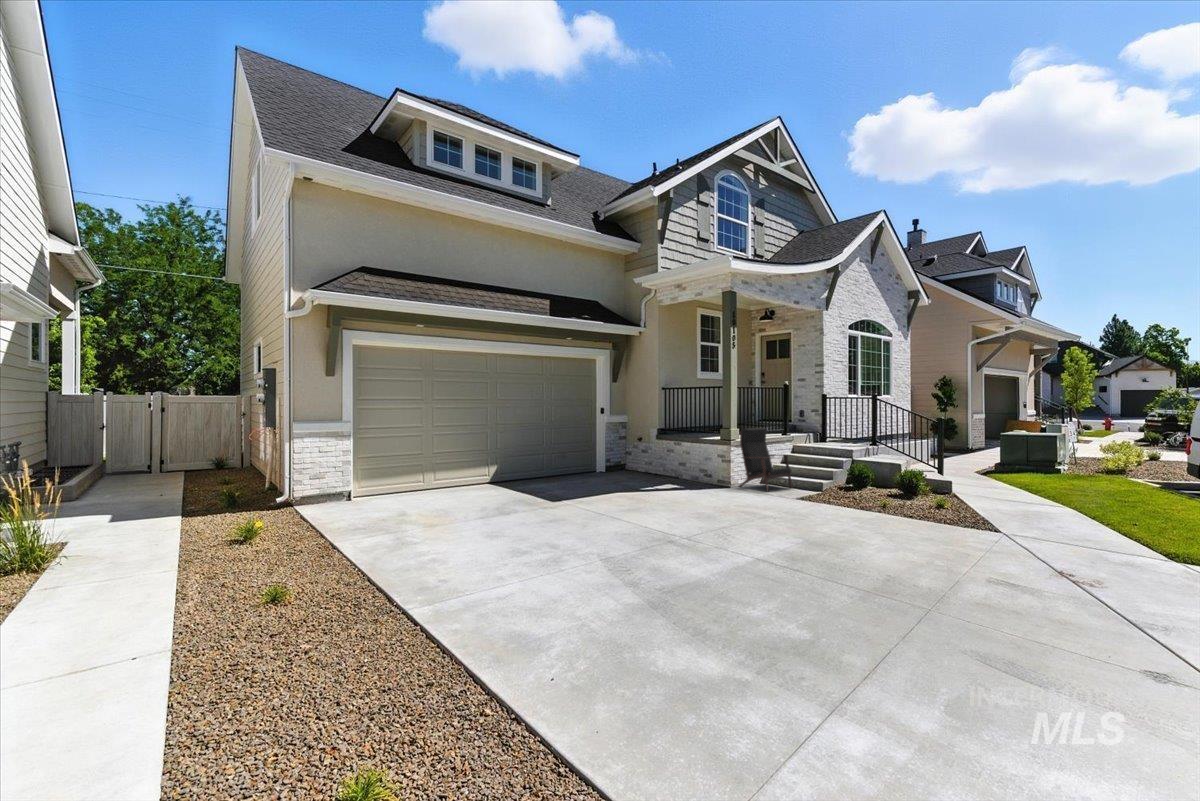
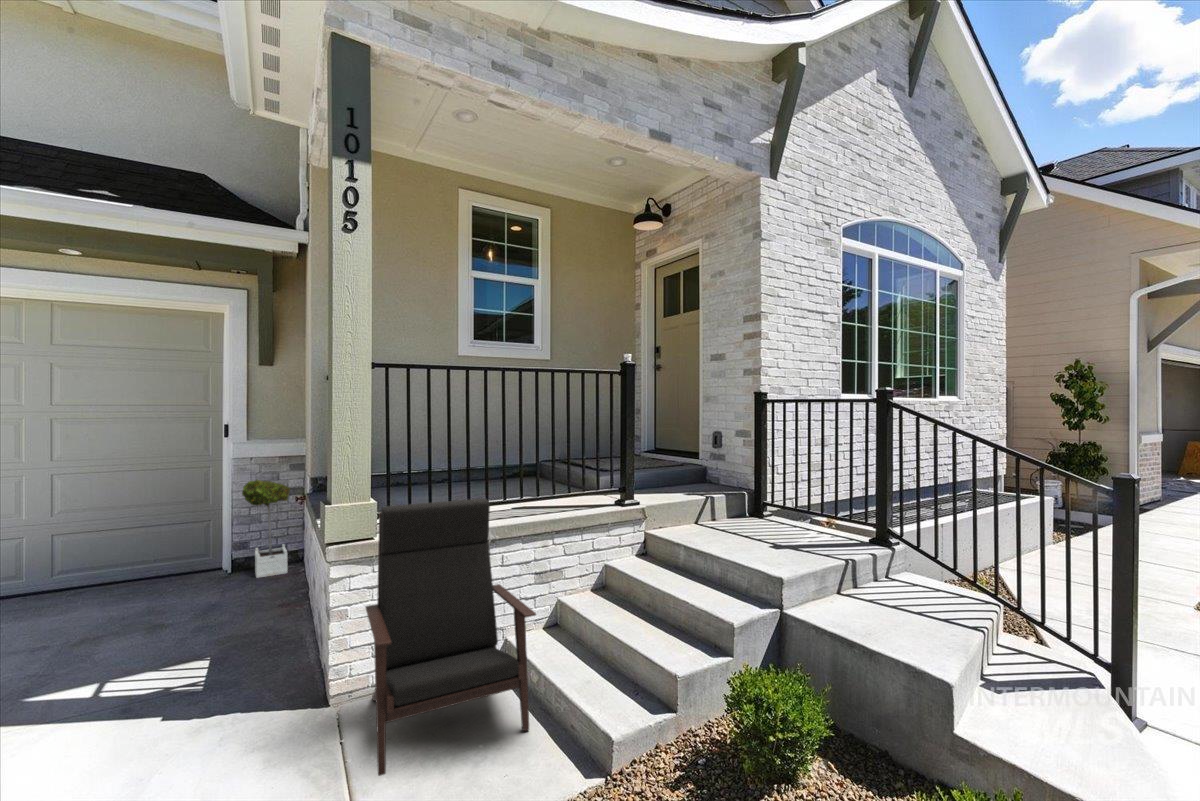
potted tree: none [609,433,628,475] -> present [242,480,290,578]

